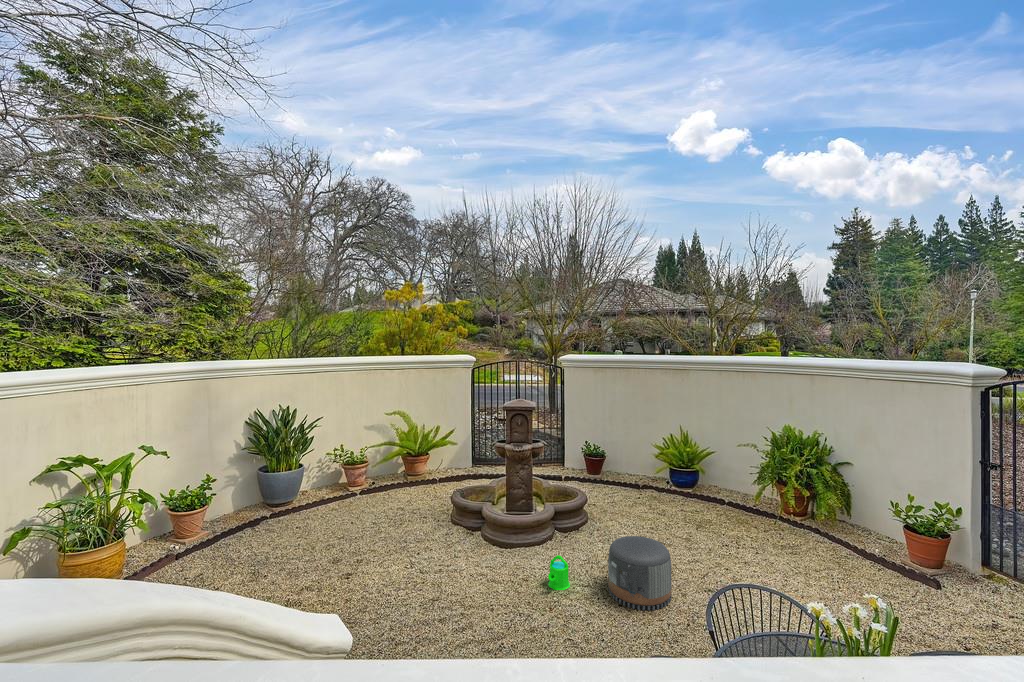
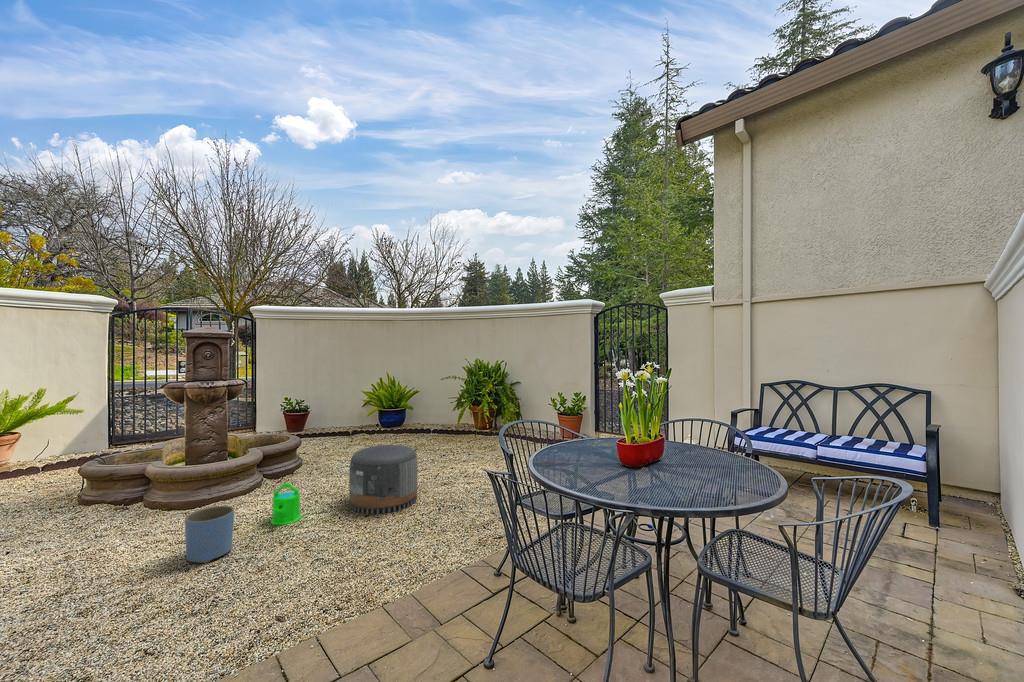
planter: none [492,565,520,608] -> present [185,506,234,563]

